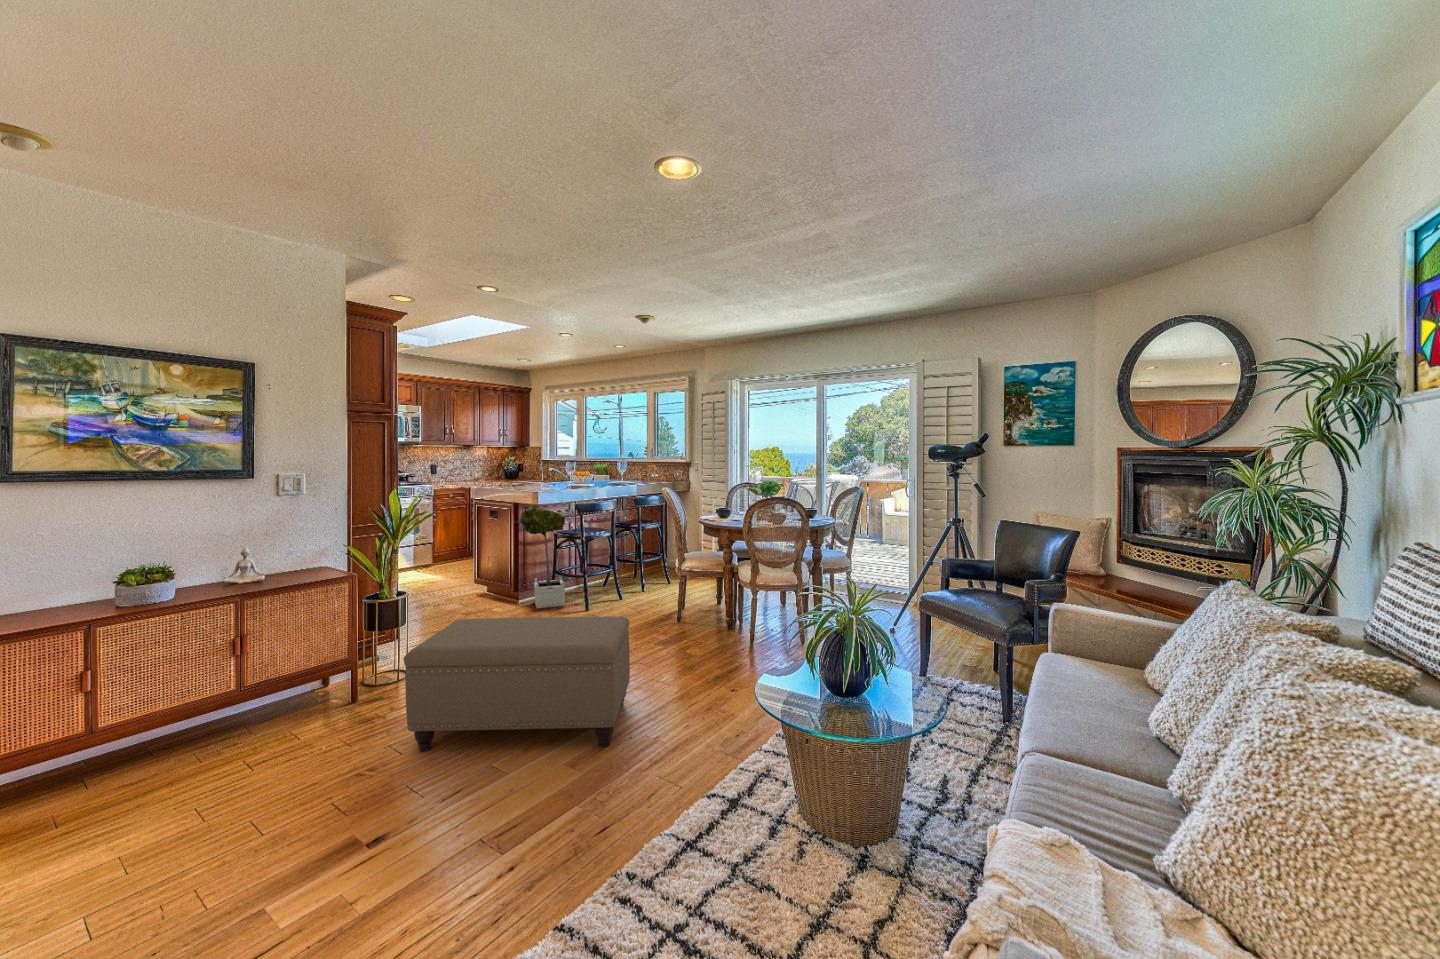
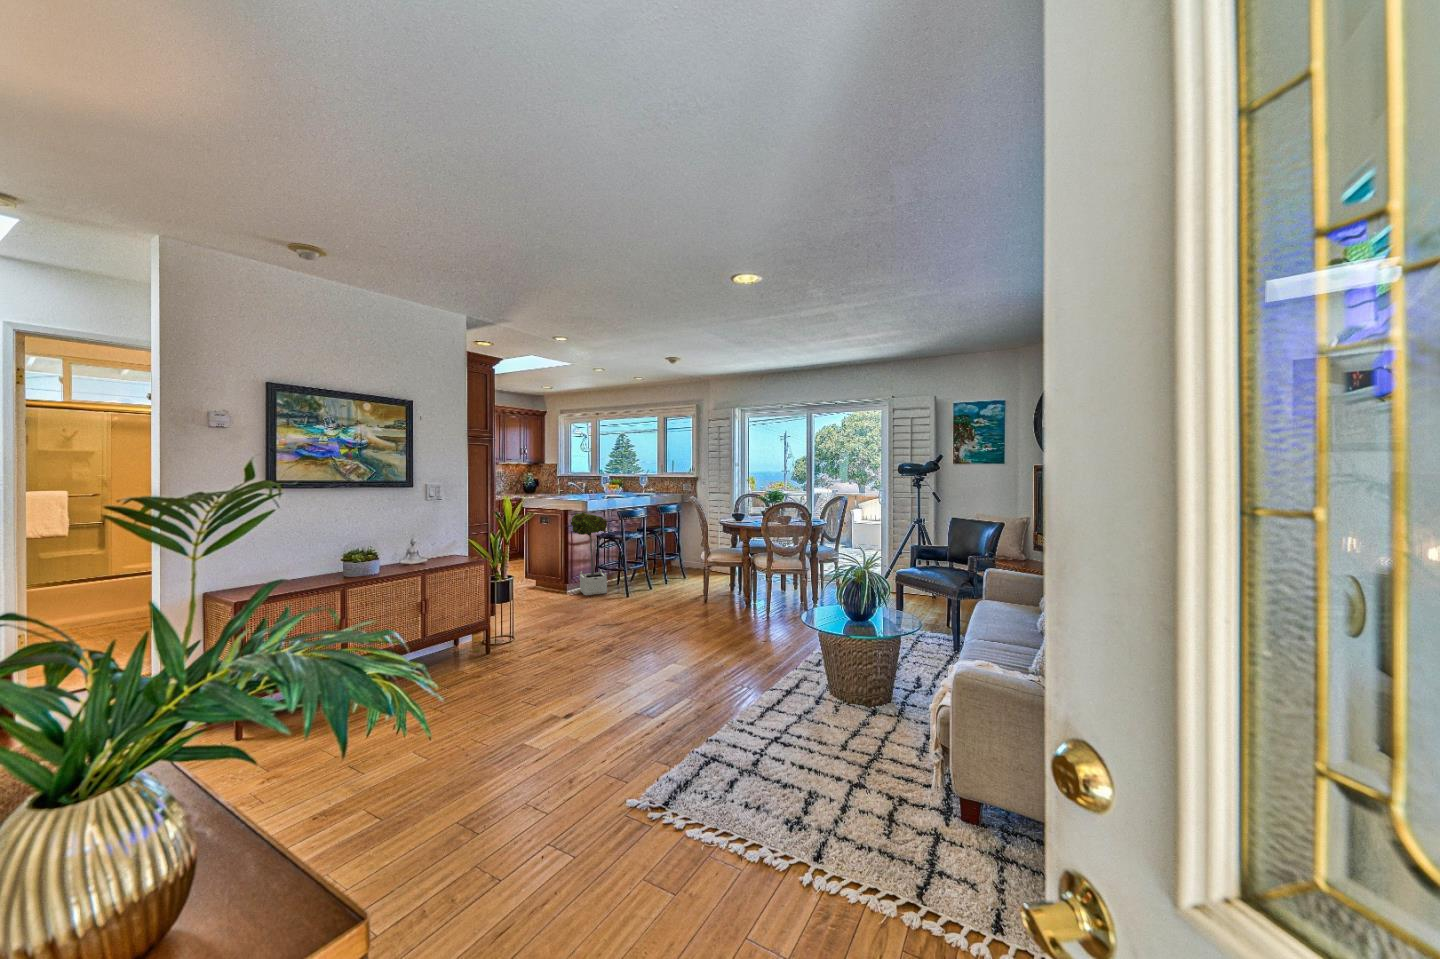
ottoman: present [404,616,630,751] -> none [548,586,695,678]

